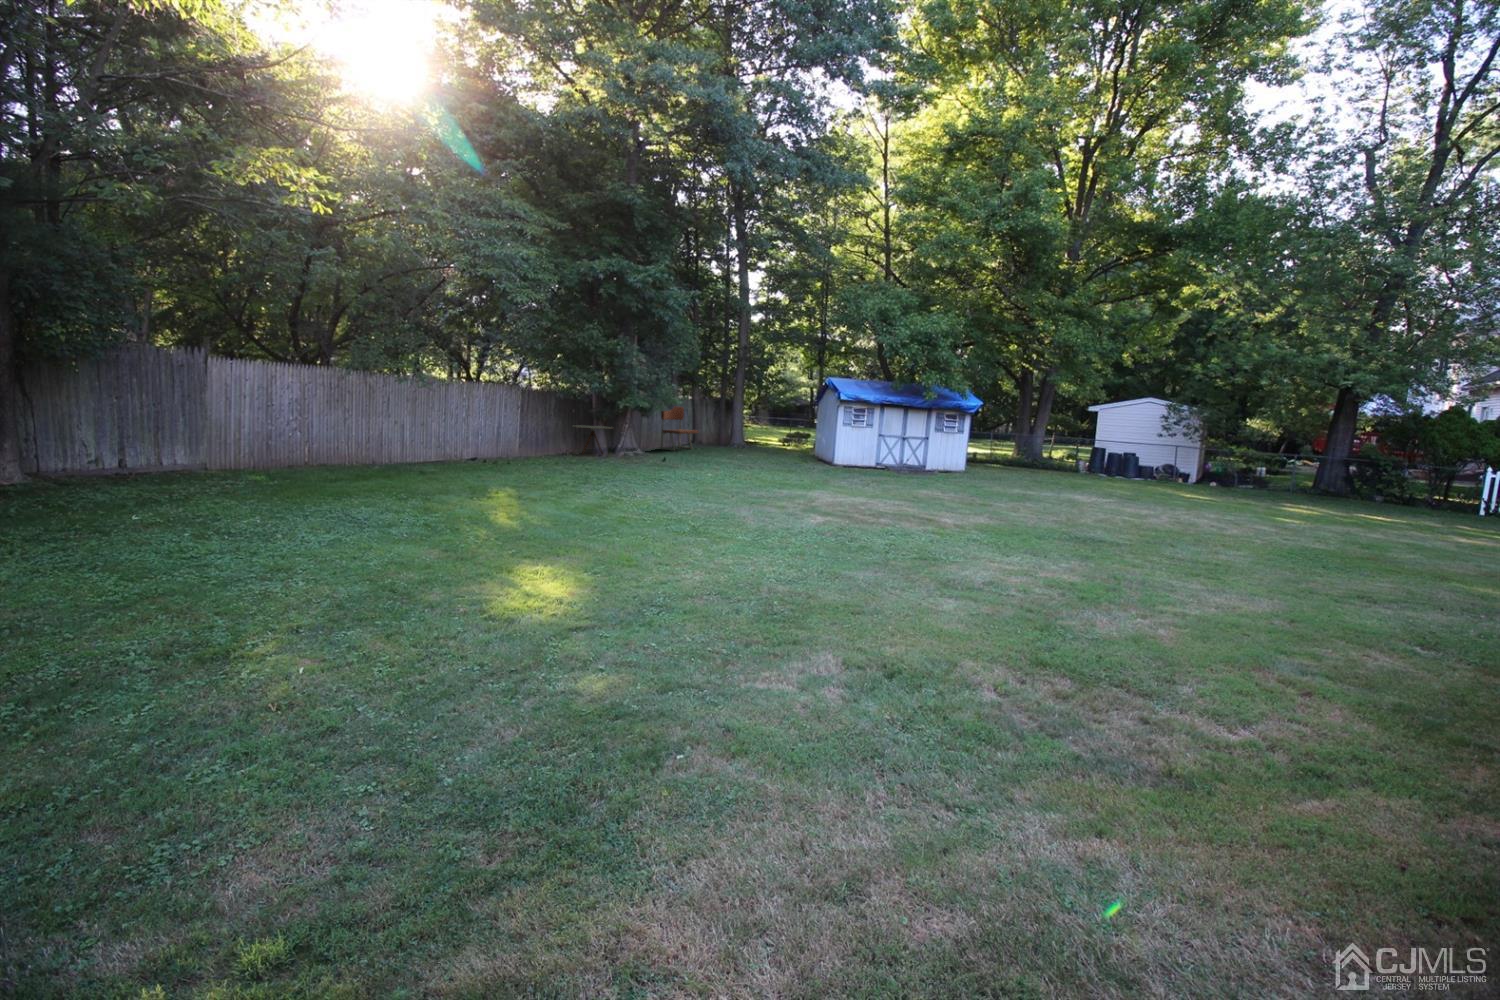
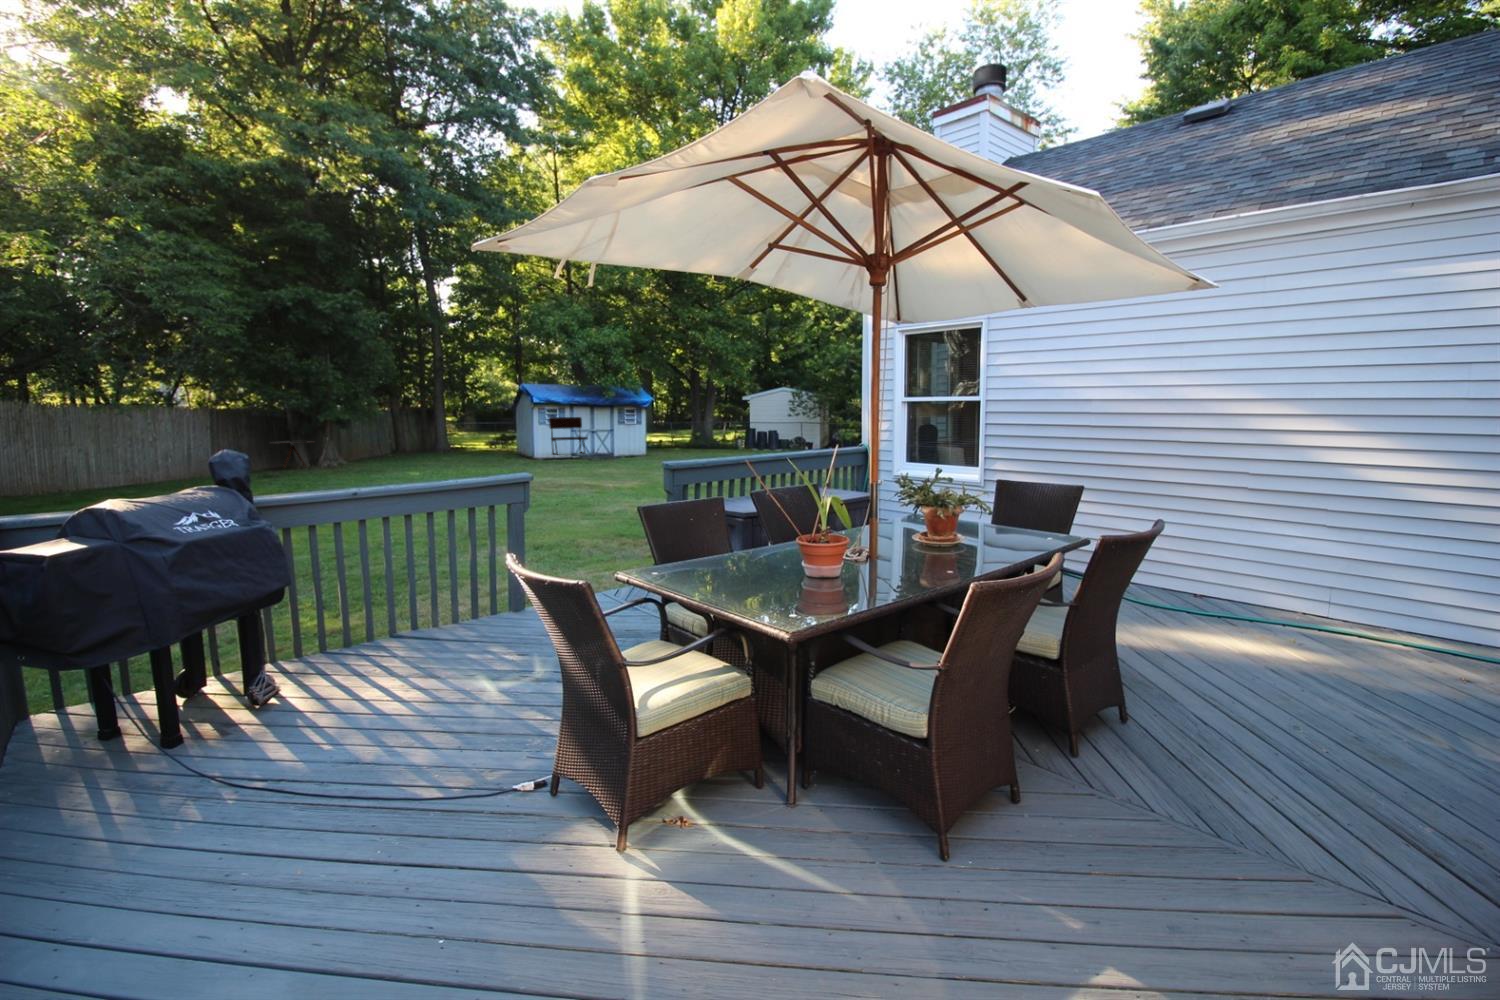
bench: present [661,406,698,450] -> present [549,417,588,455]

